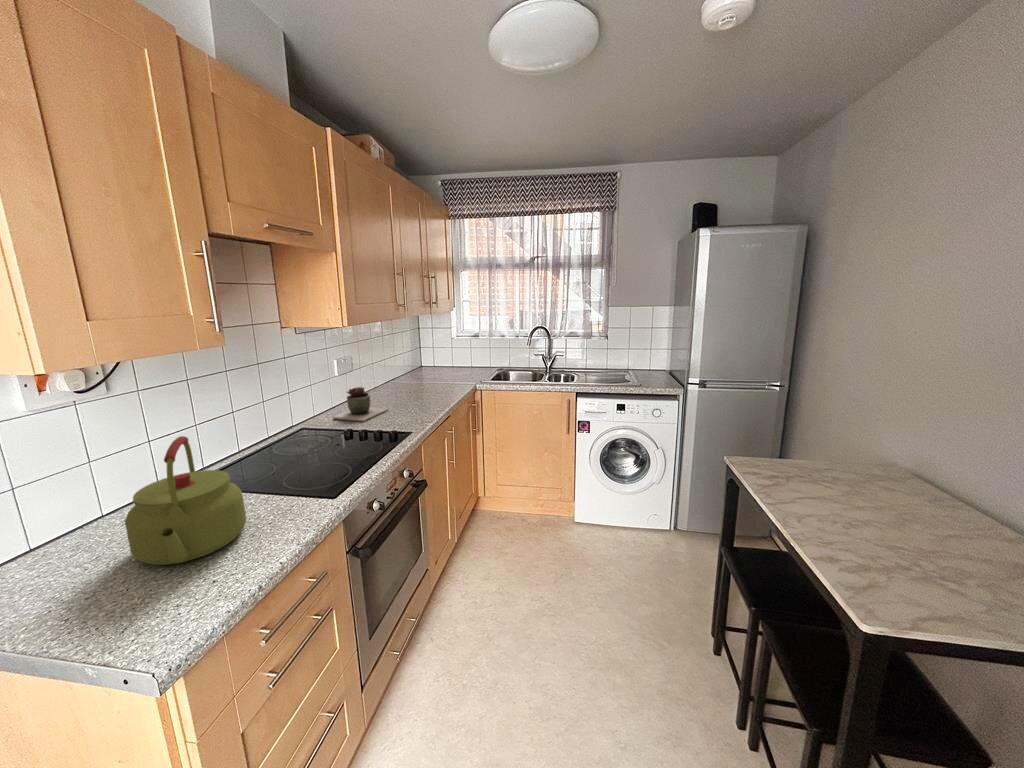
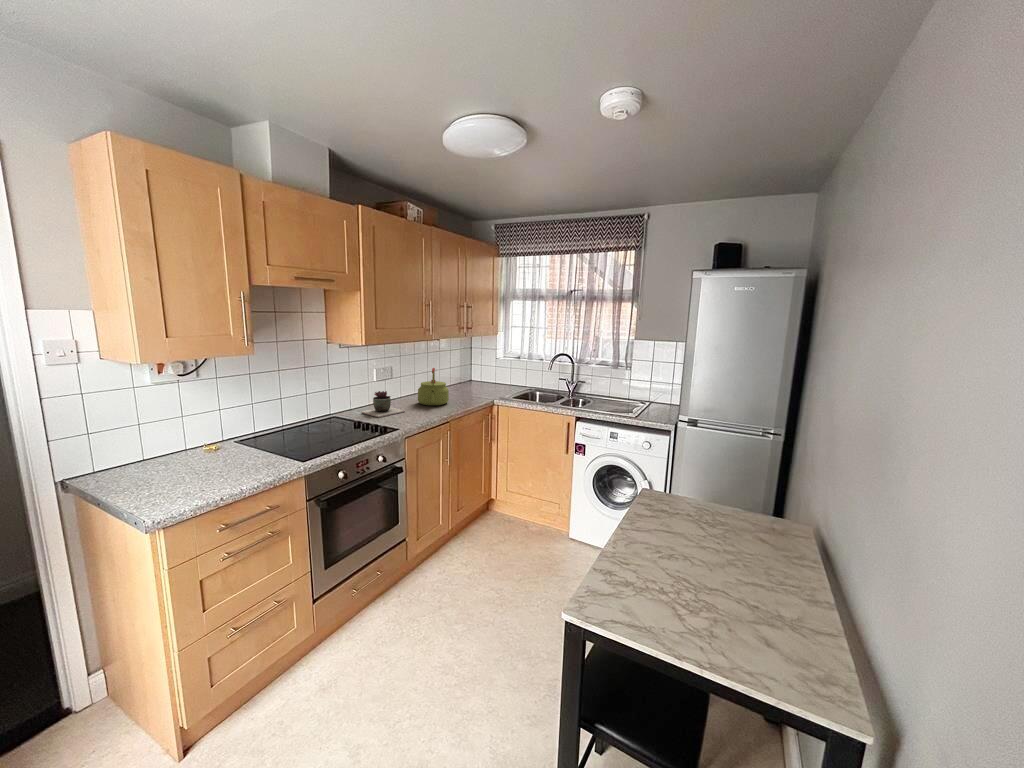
kettle: present [125,436,246,565] -> present [418,368,449,406]

